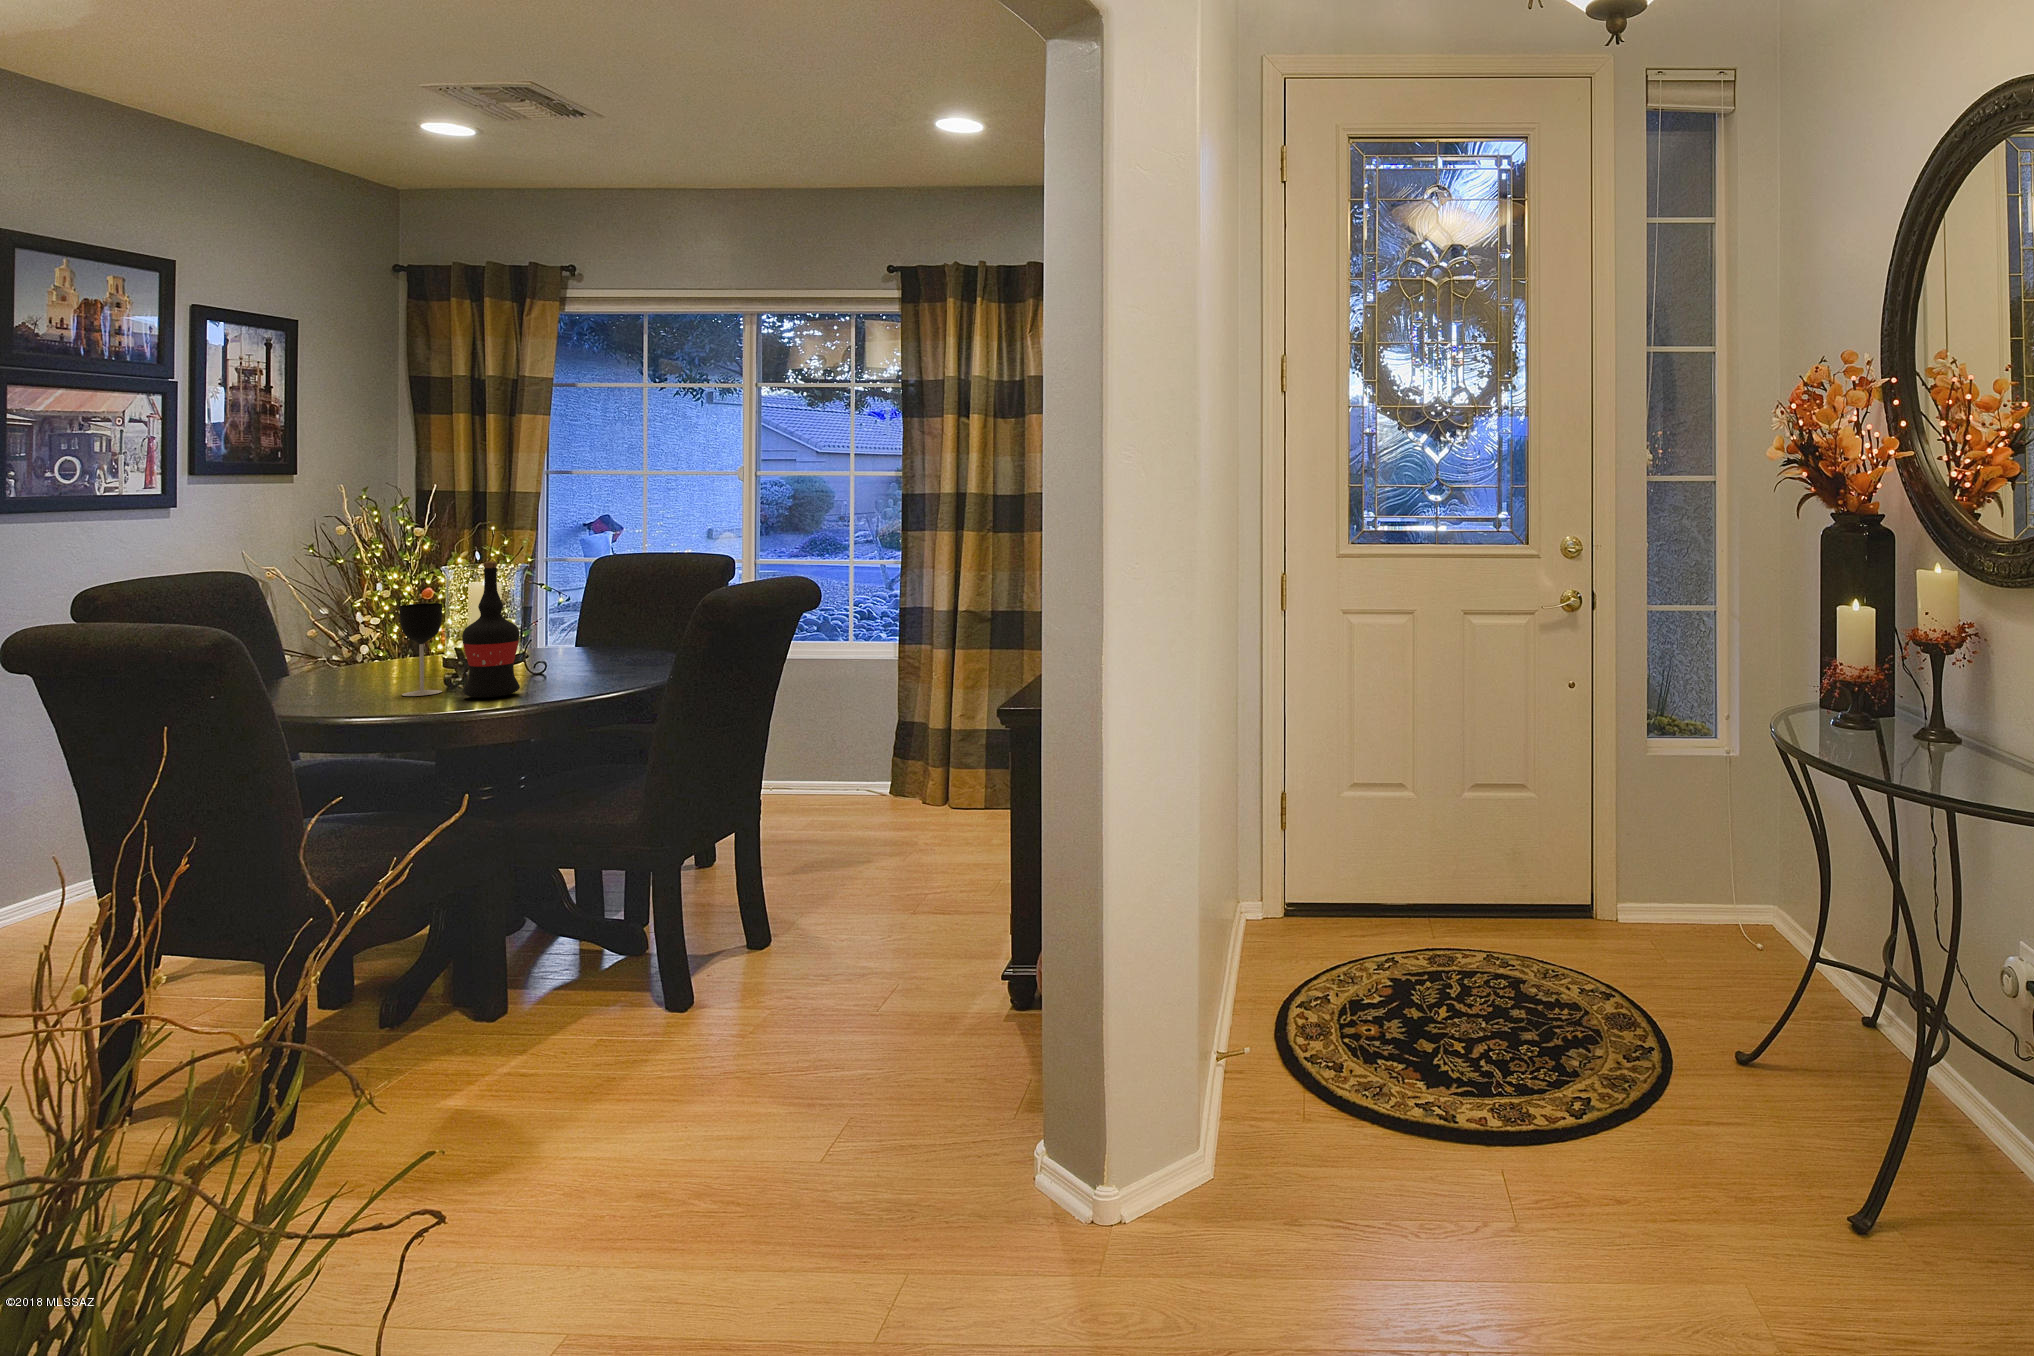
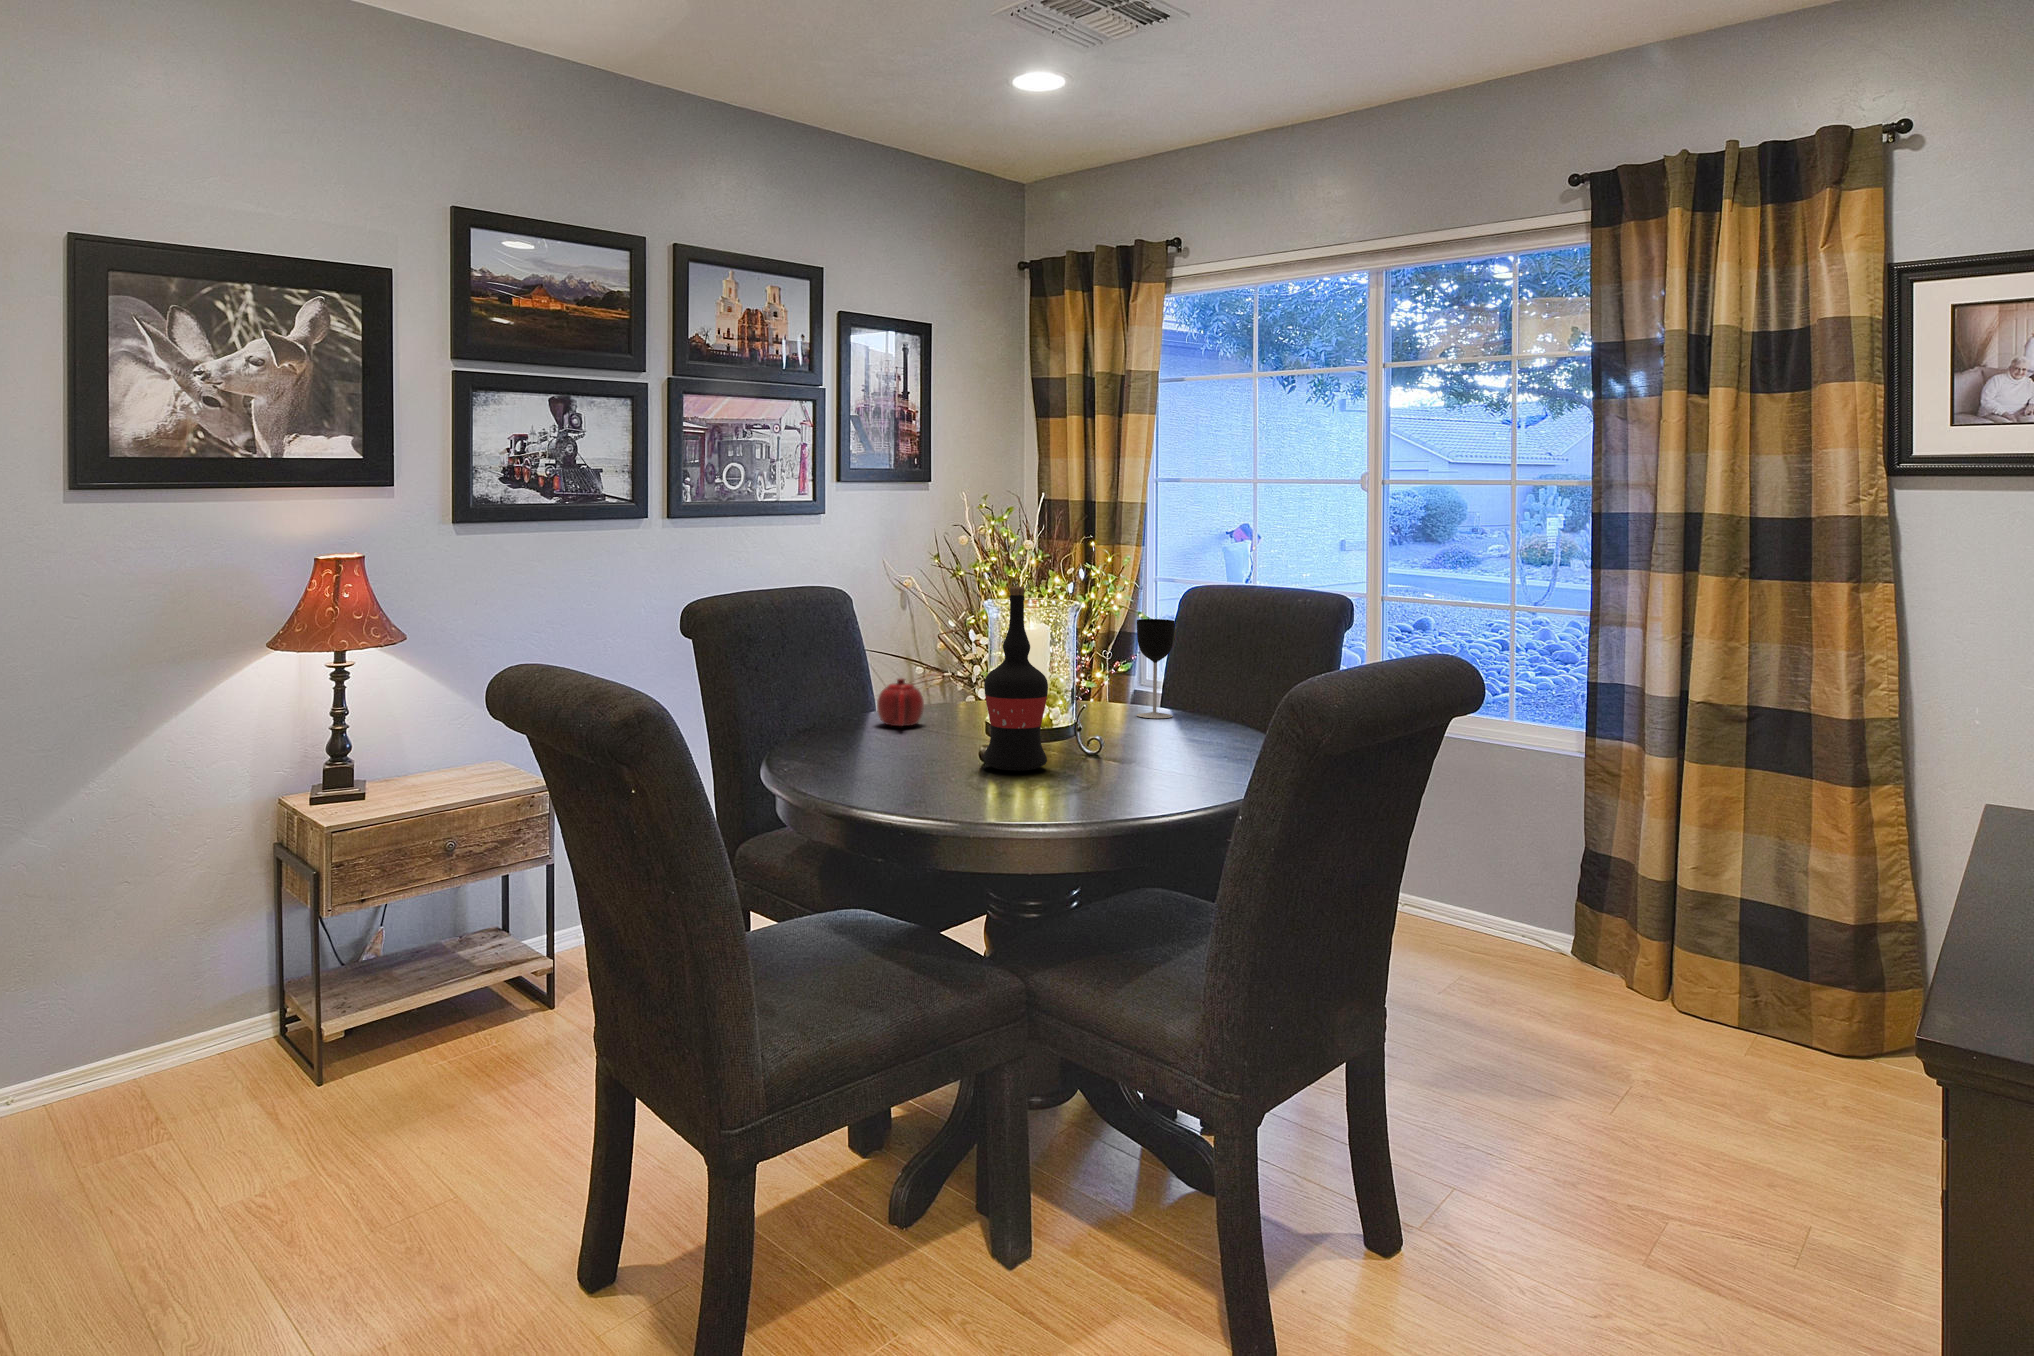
wine glass: present [399,603,442,696] -> present [1137,619,1175,718]
teapot: none [327,644,377,684] -> present [877,678,924,726]

